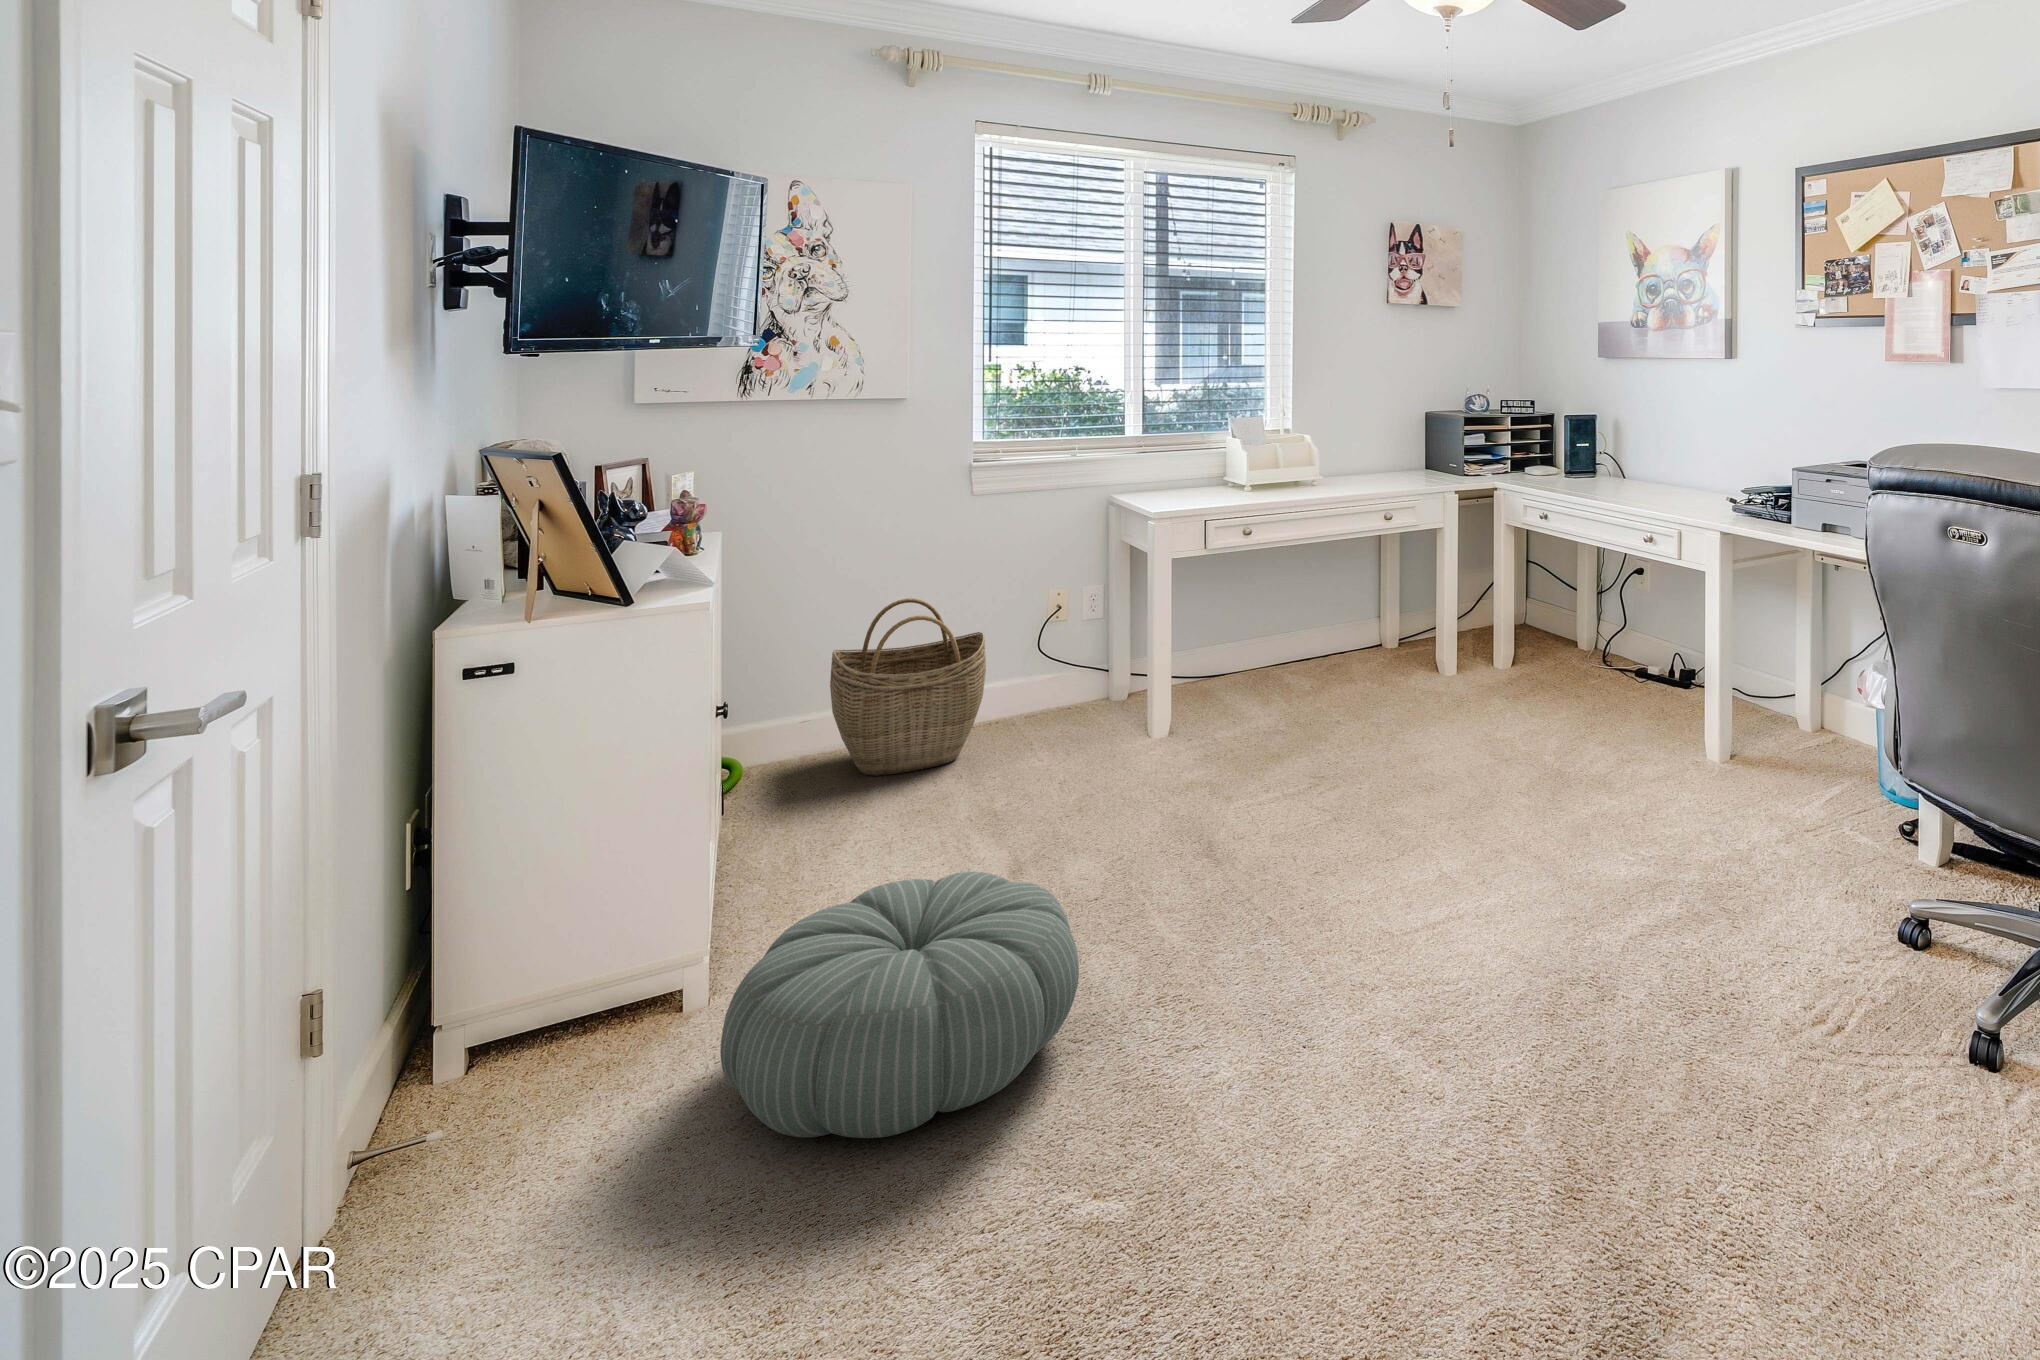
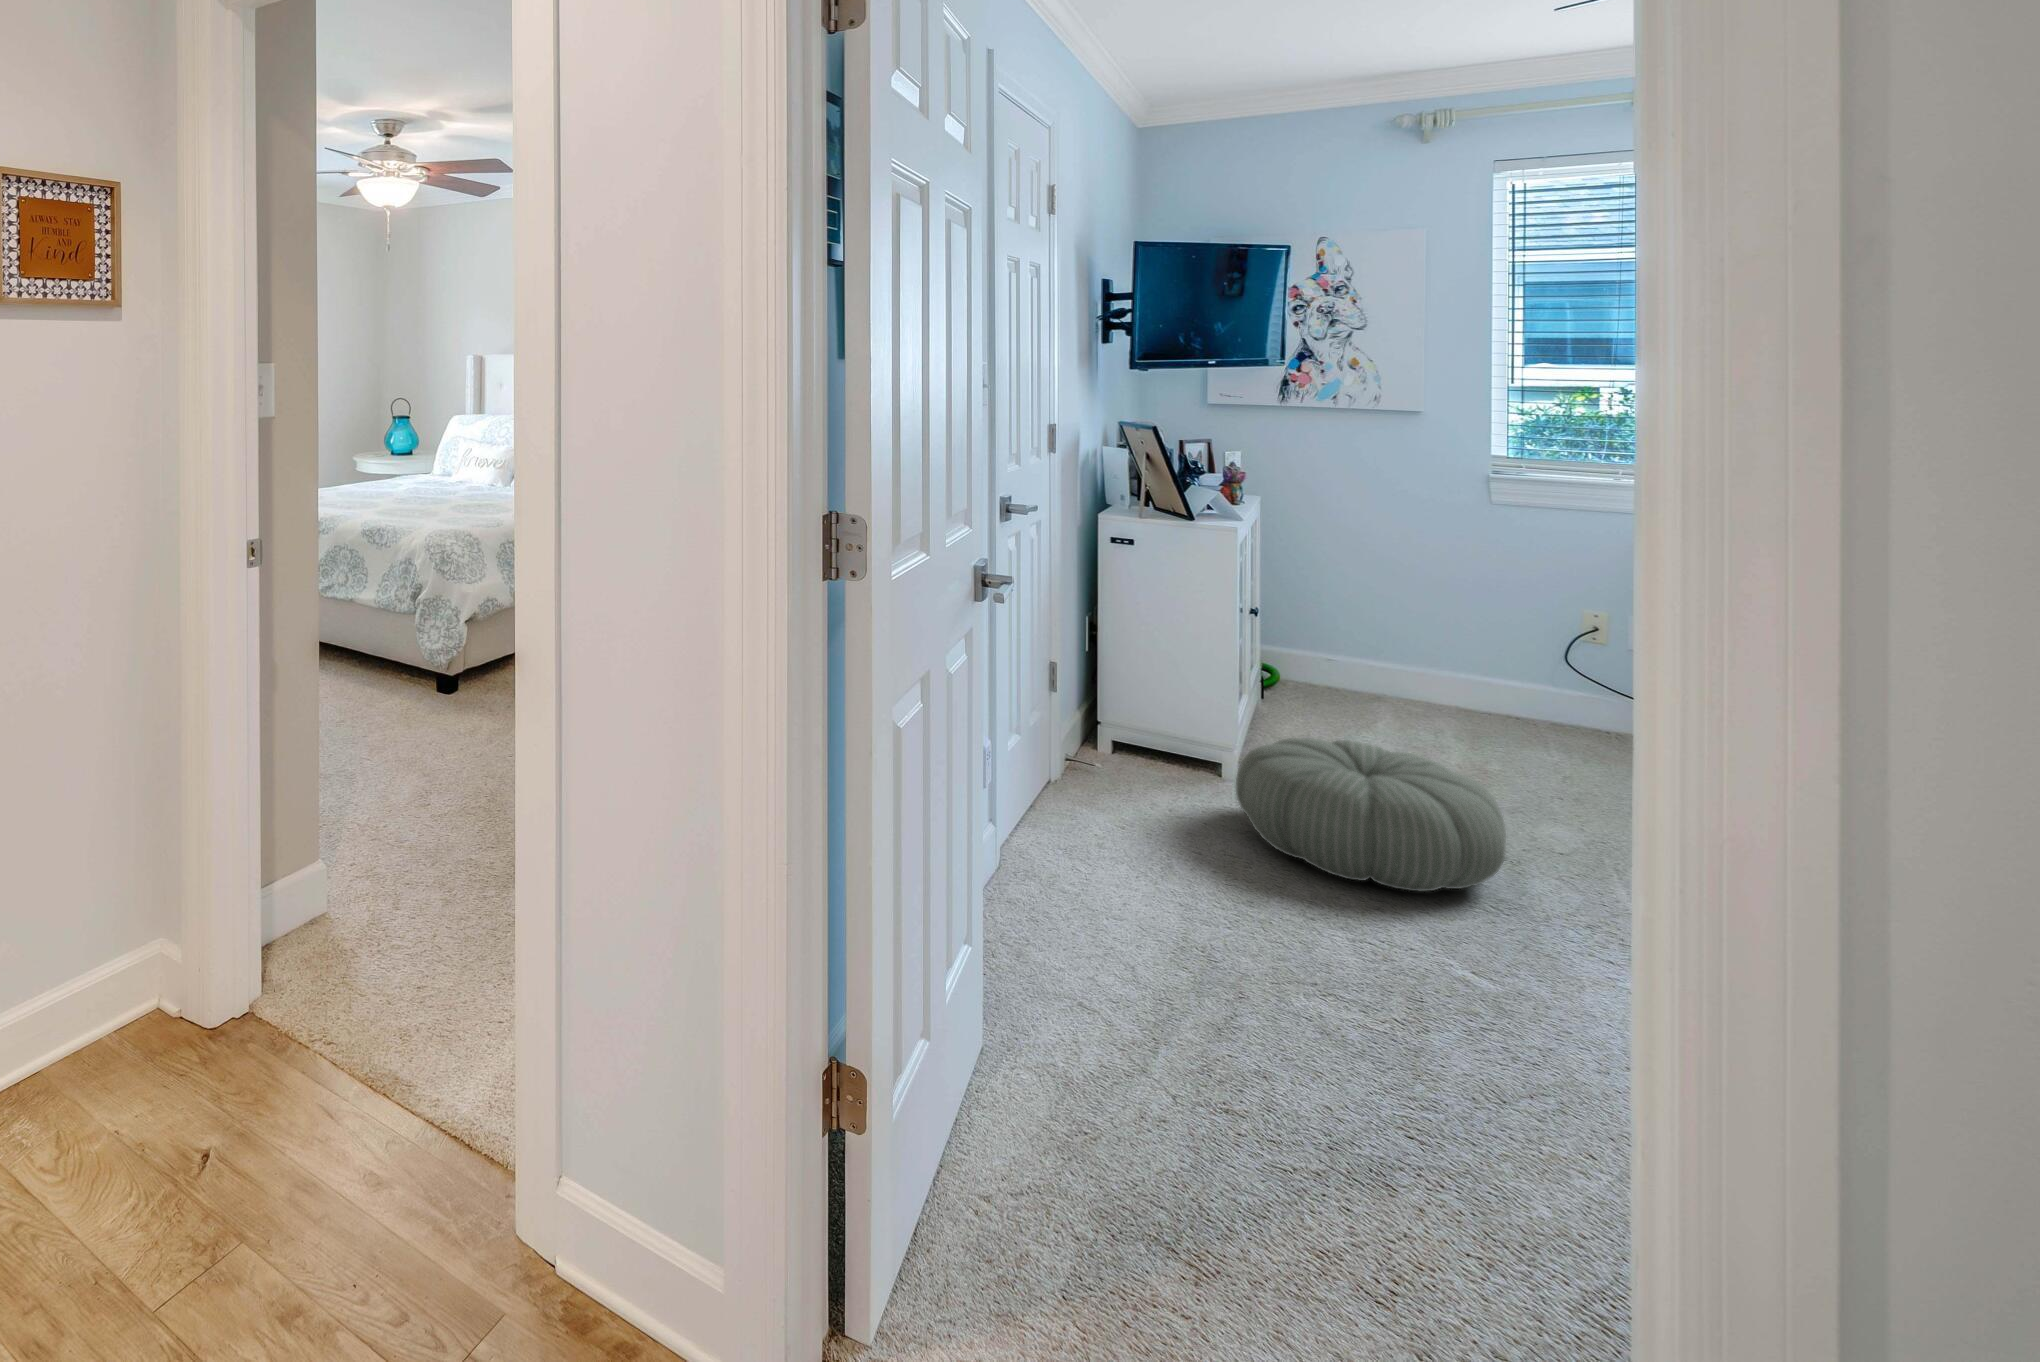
woven basket: present [830,598,986,776] -> none [1351,579,1498,725]

